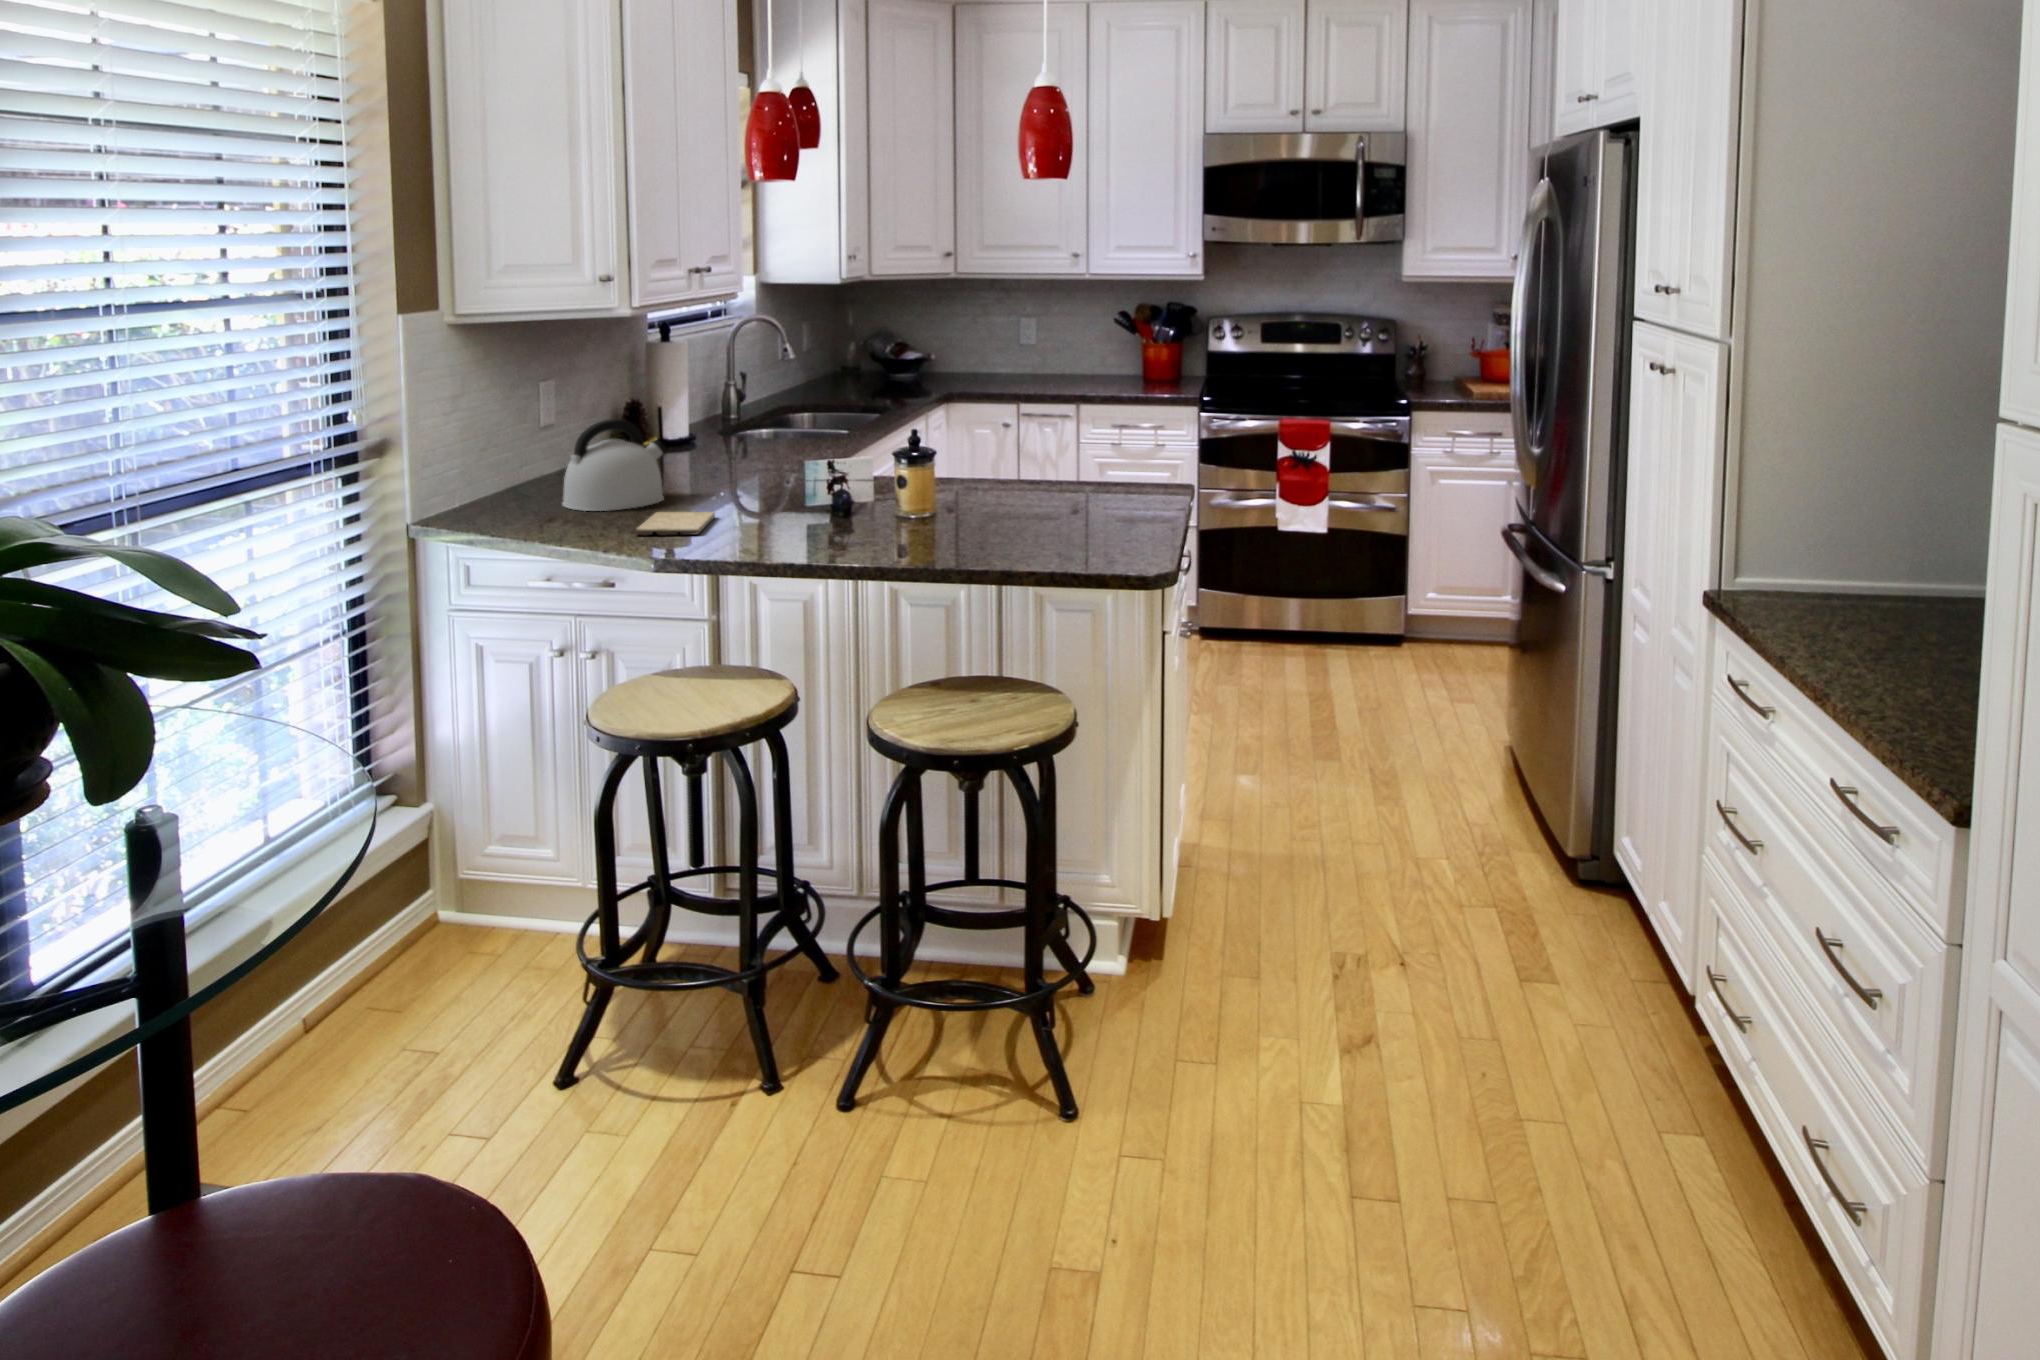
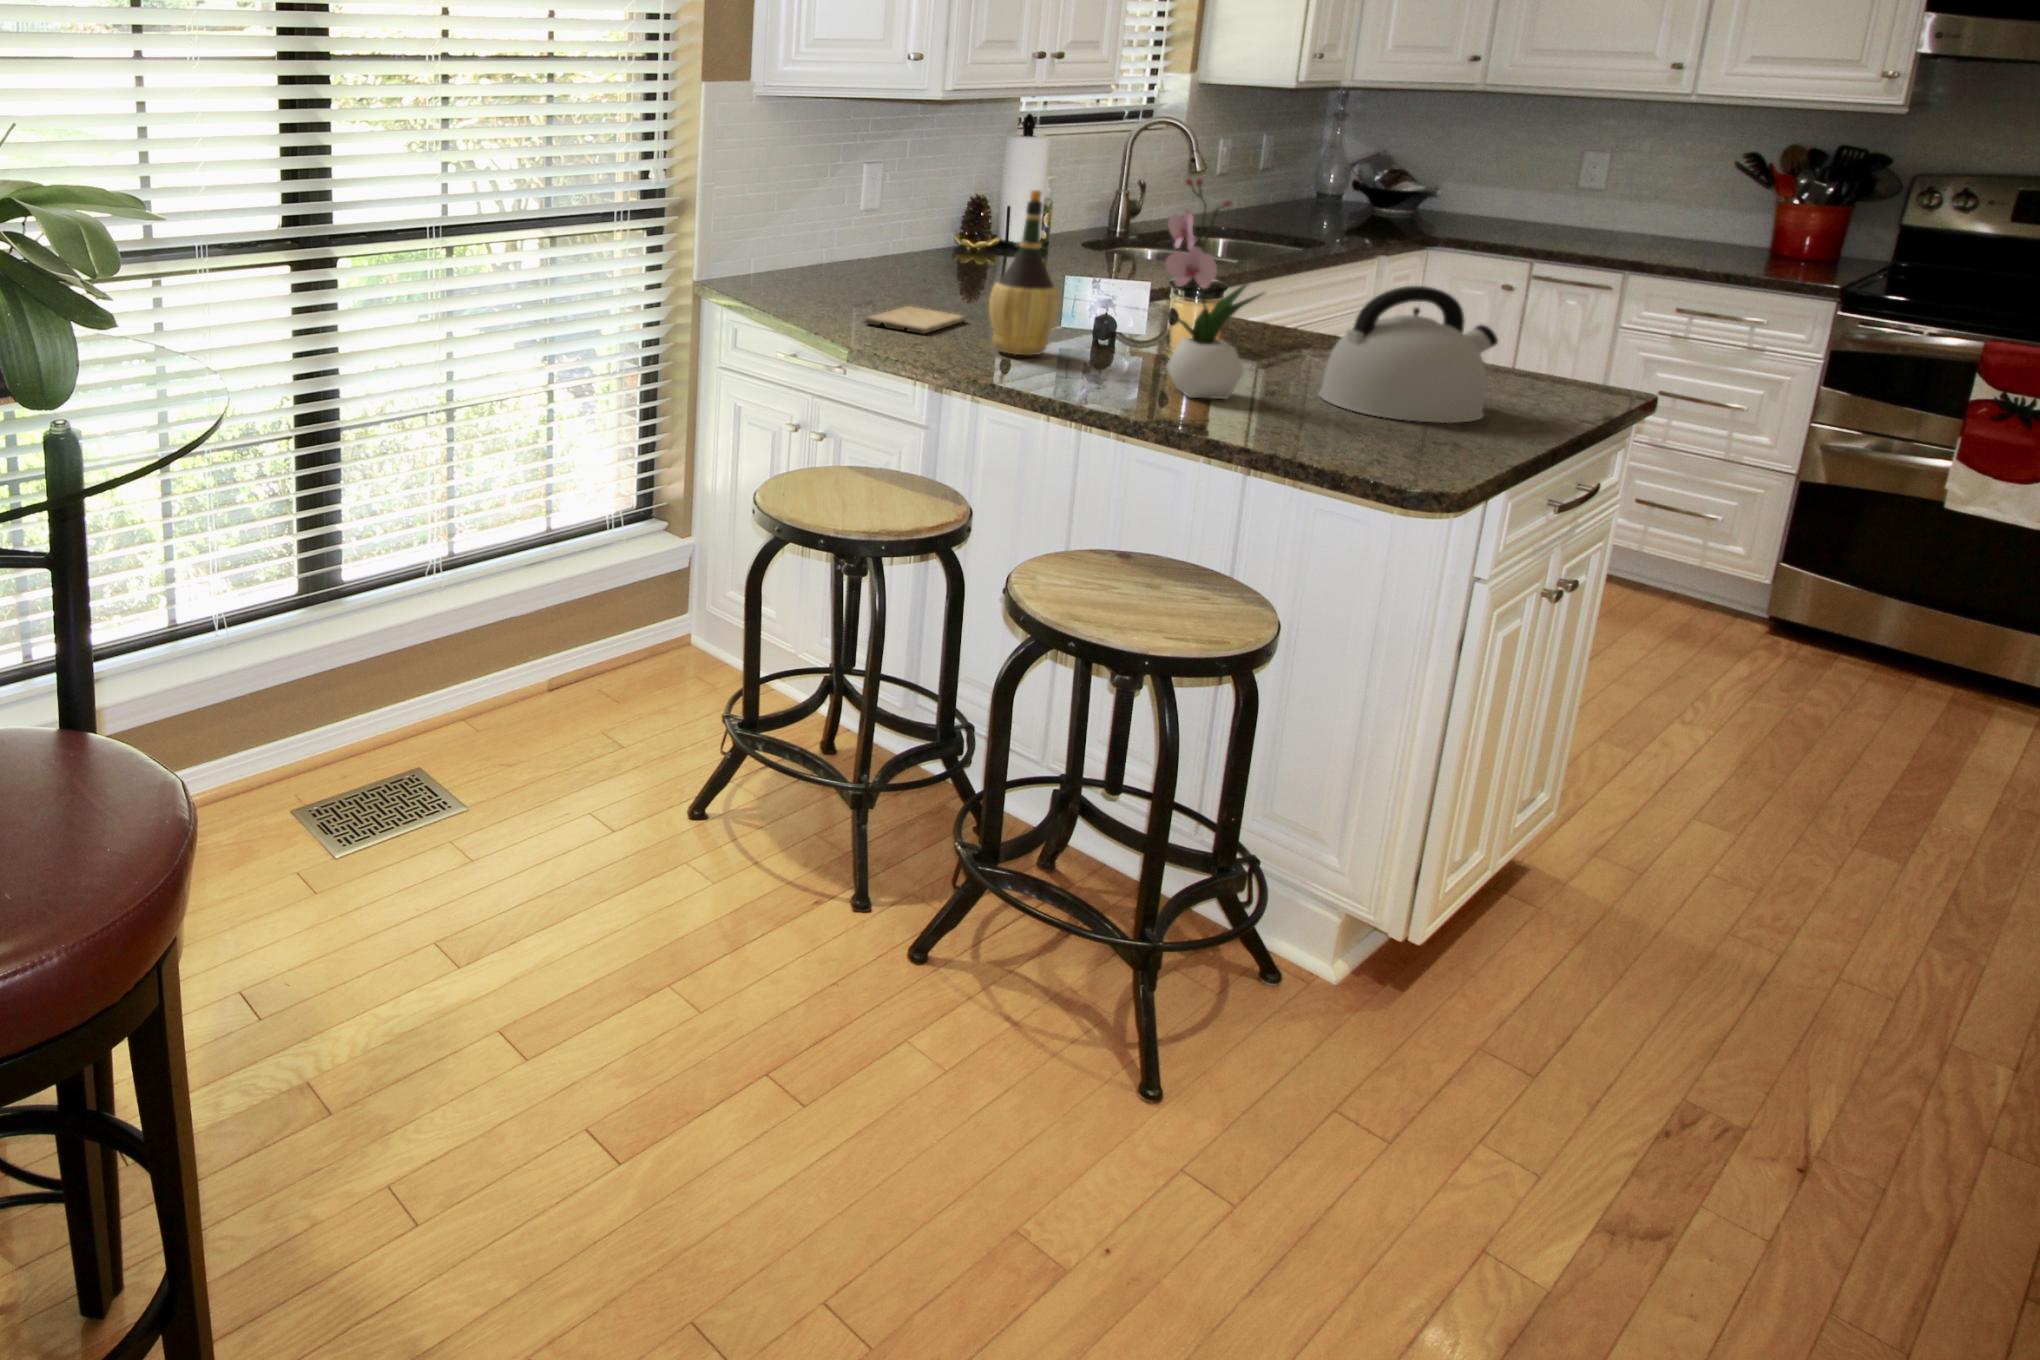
flower arrangement: none [908,372,987,545] -> present [1165,179,1263,399]
wine bottle: none [761,393,819,538] -> present [989,190,1059,355]
kettle: present [562,419,666,511] -> present [1318,286,1498,423]

